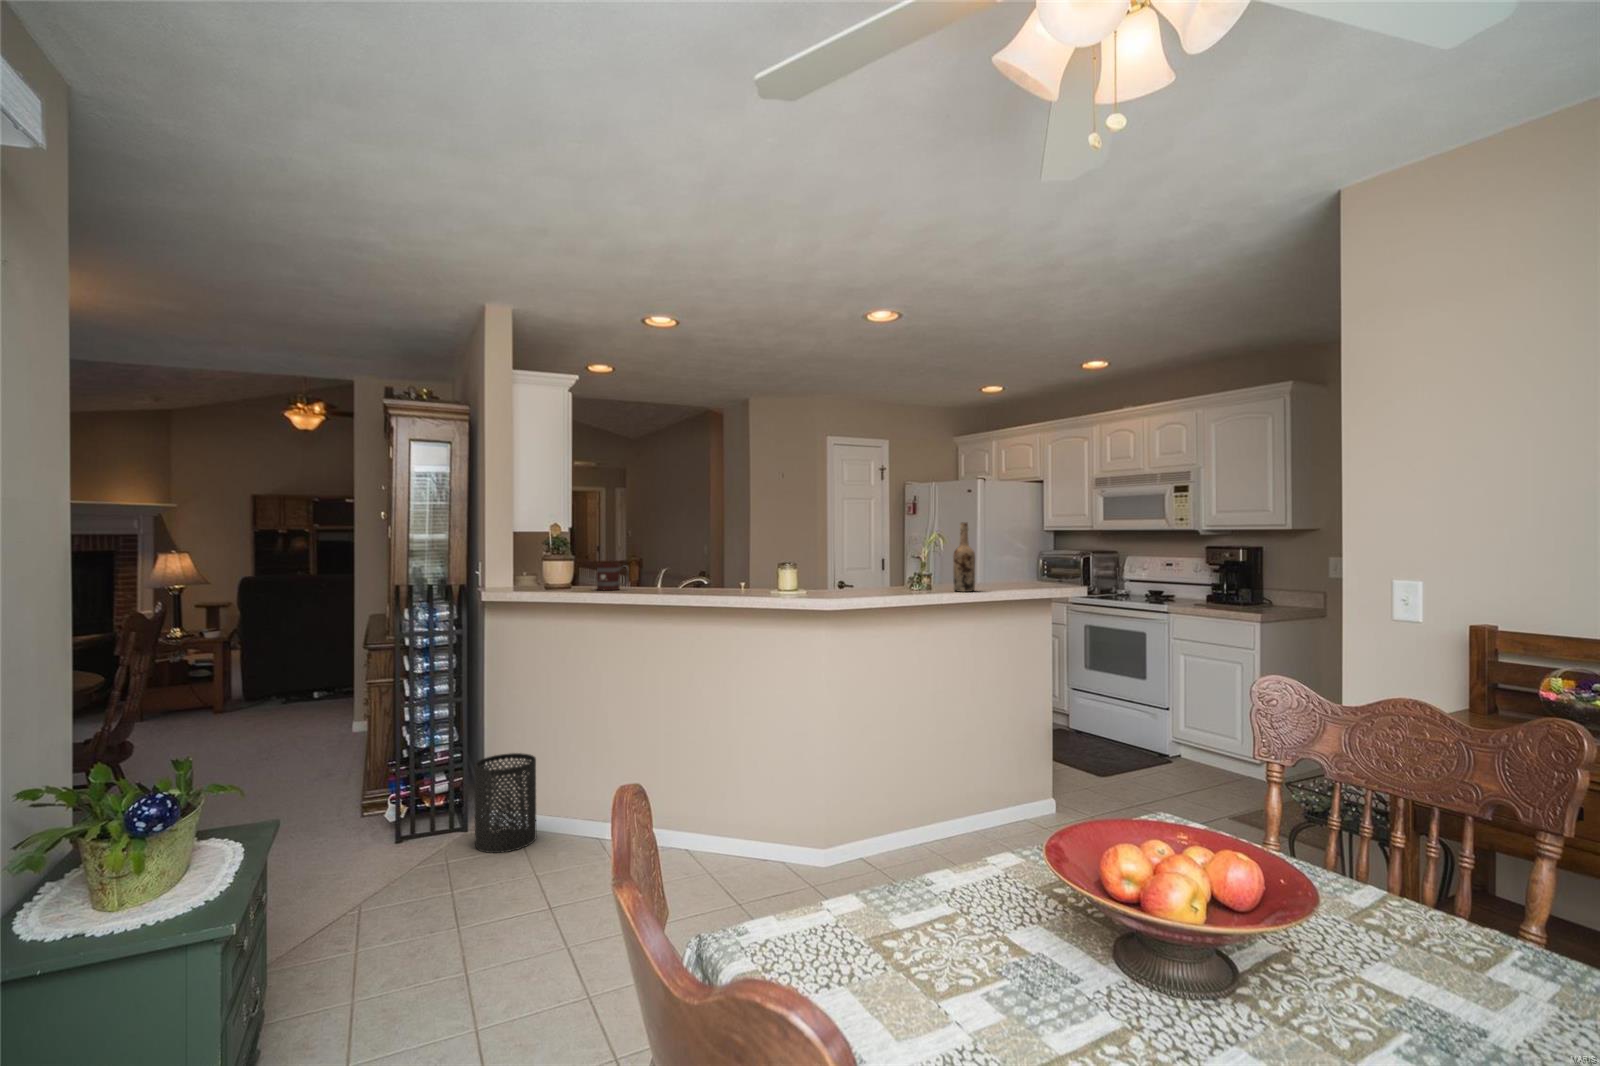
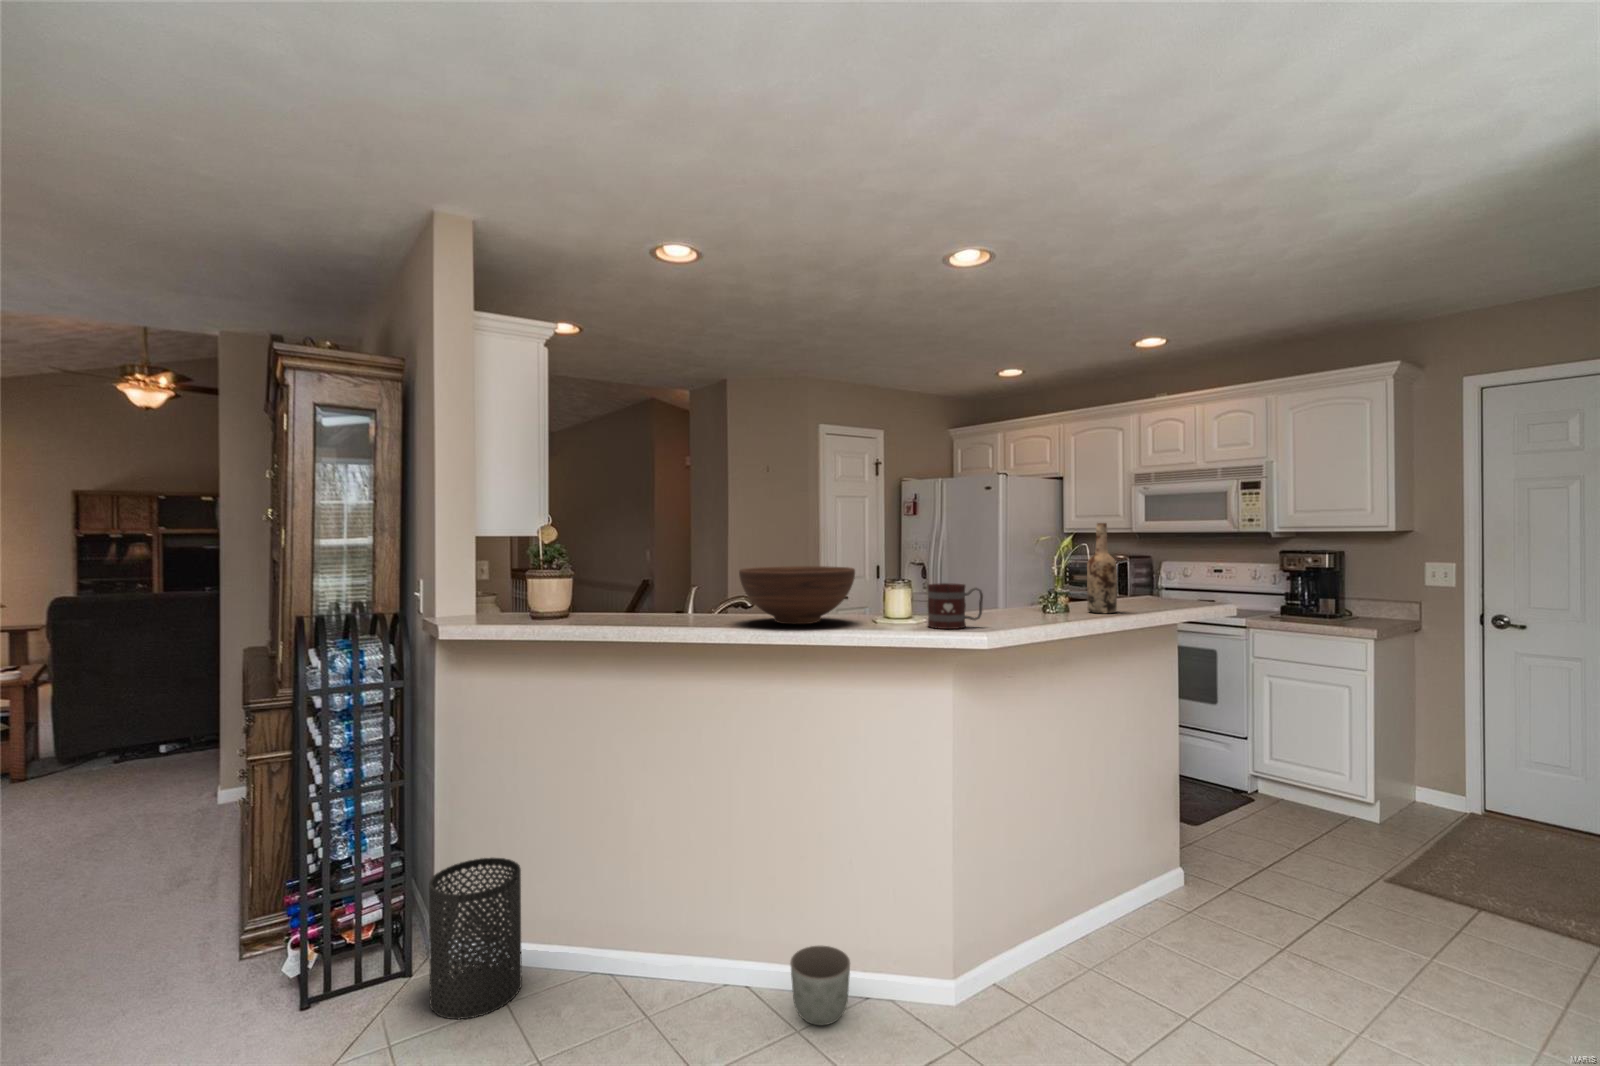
fruit bowl: none [679,554,762,594] -> present [739,566,855,624]
mug: present [597,563,629,590] -> present [928,583,983,629]
planter: none [706,821,748,870] -> present [790,946,850,1025]

